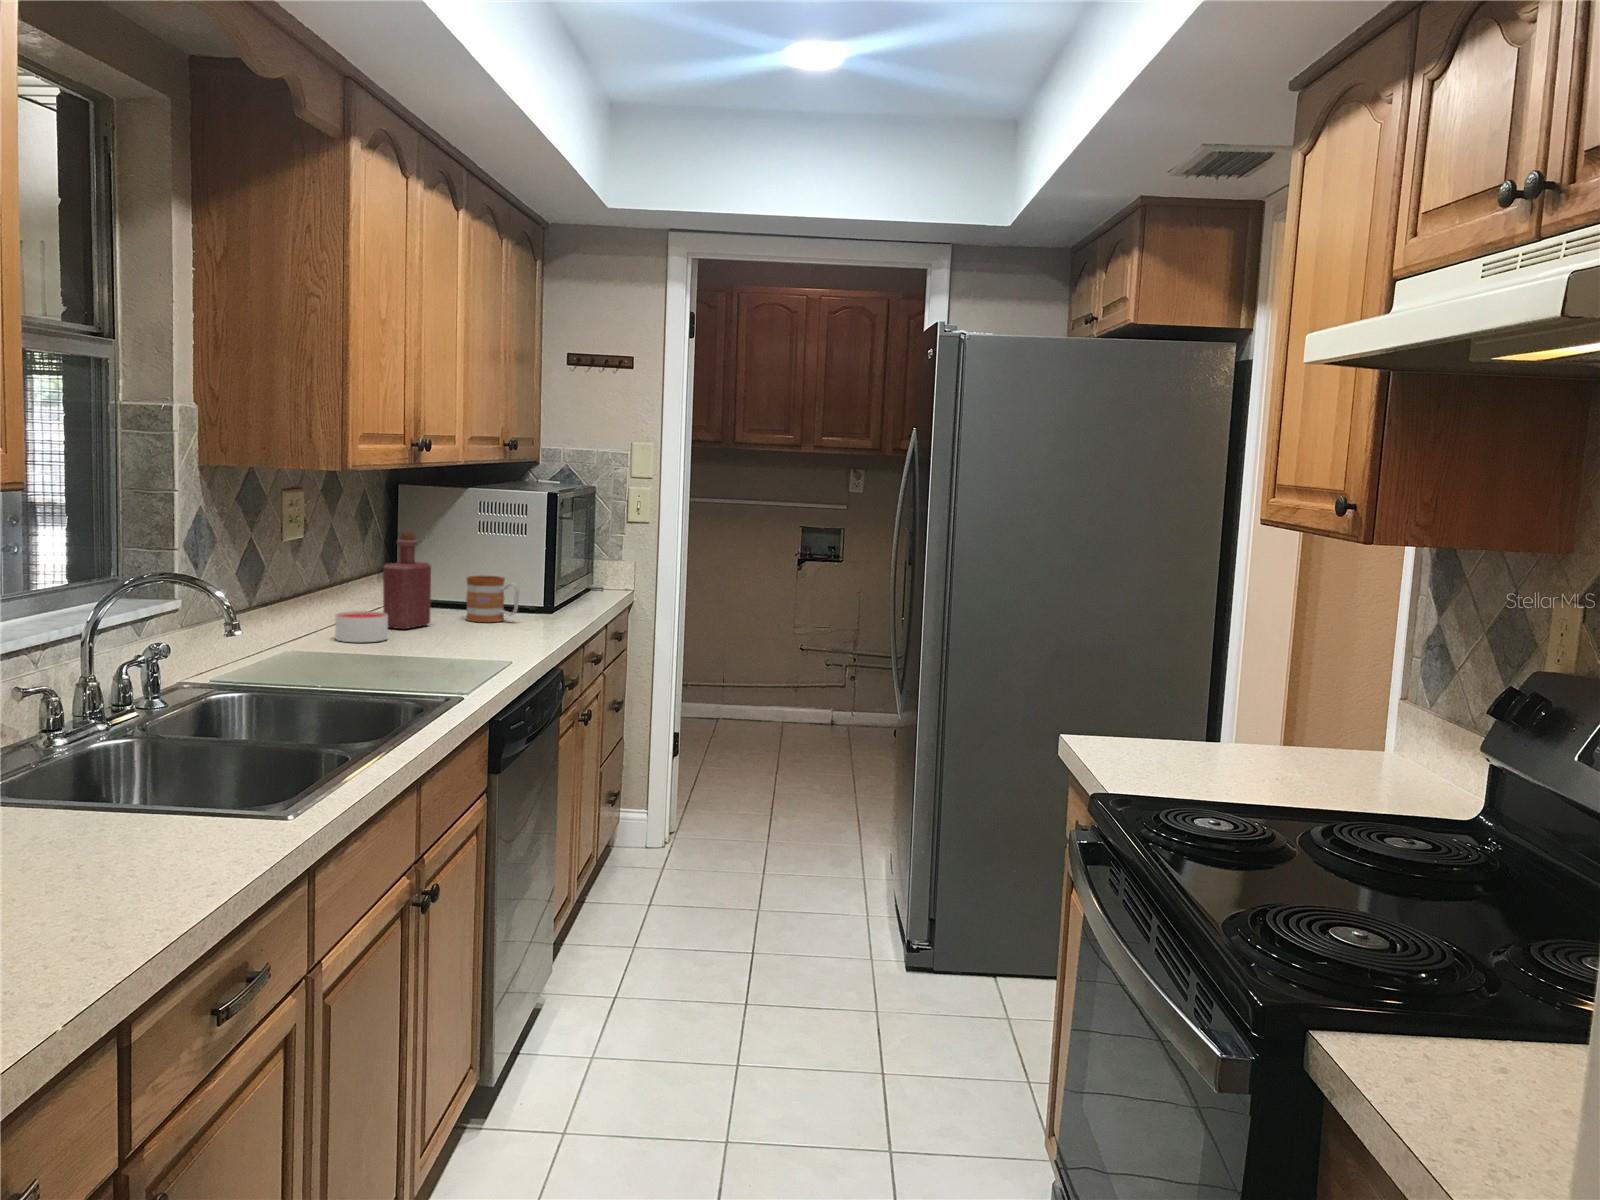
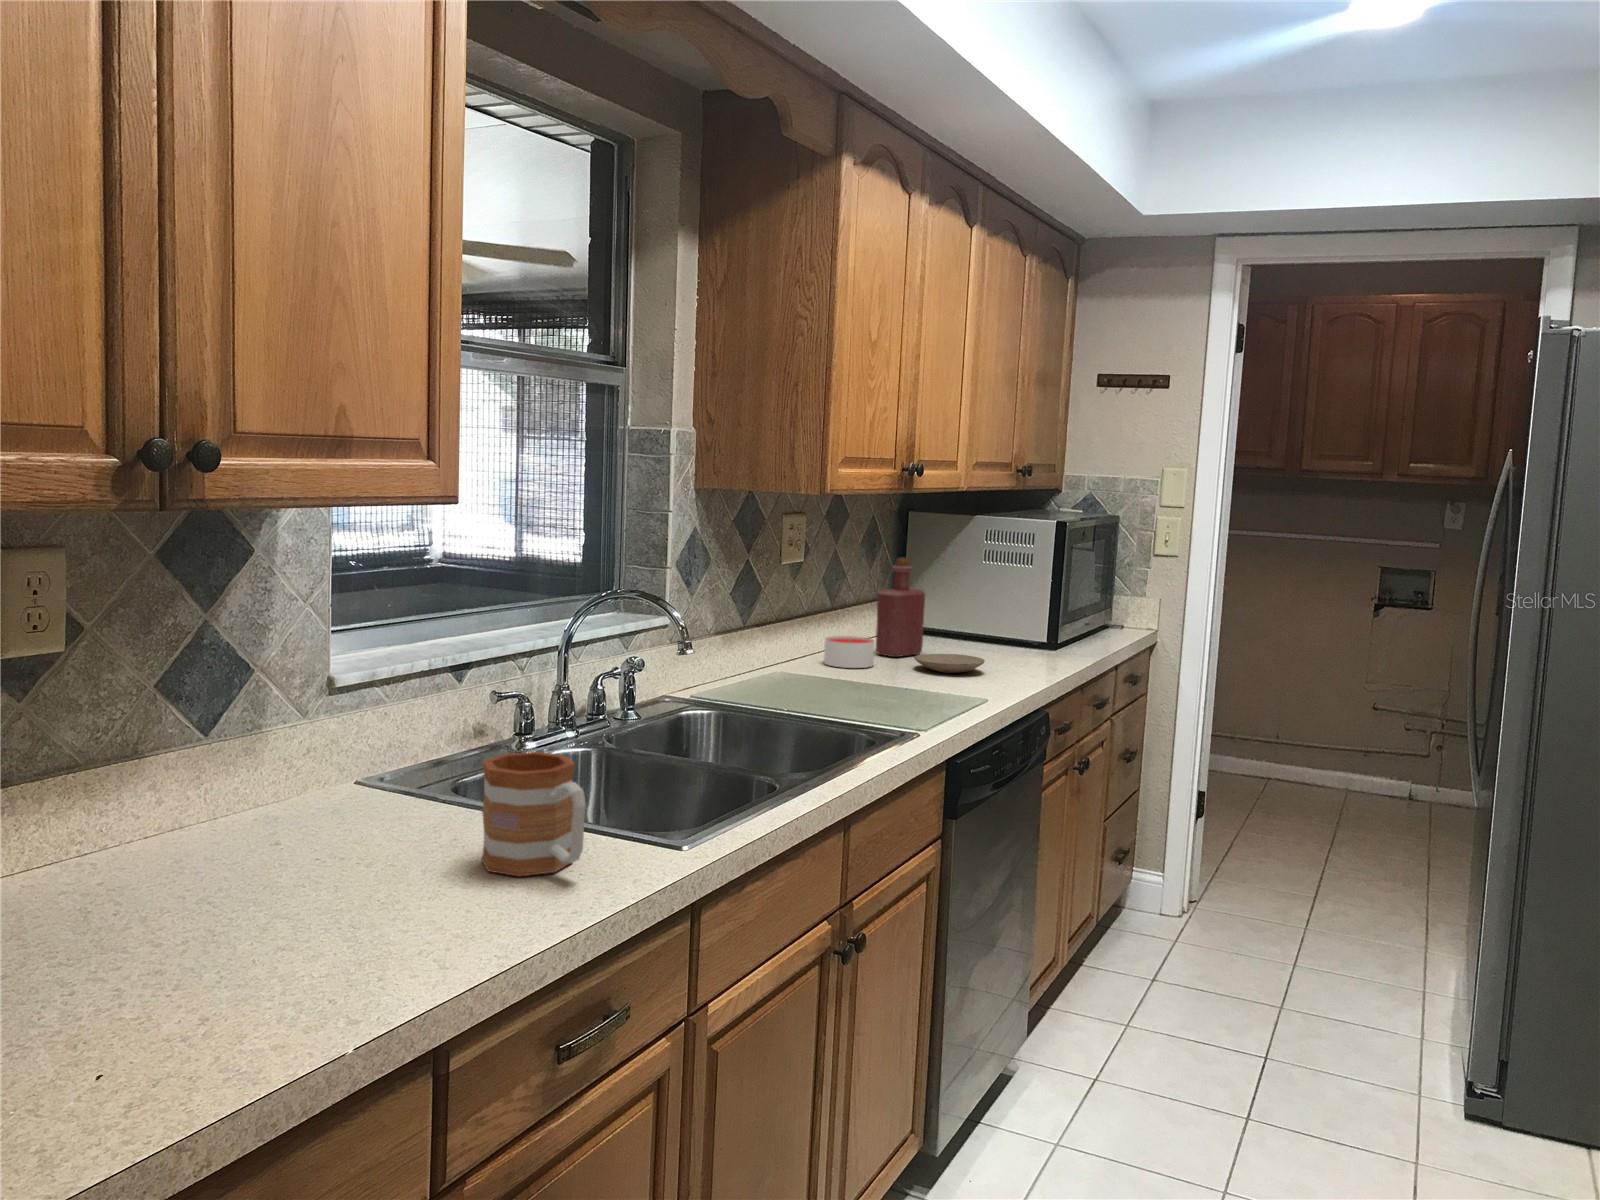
mug: present [466,576,520,622] -> present [482,752,586,876]
plate: none [428,623,498,641] -> present [914,654,985,673]

